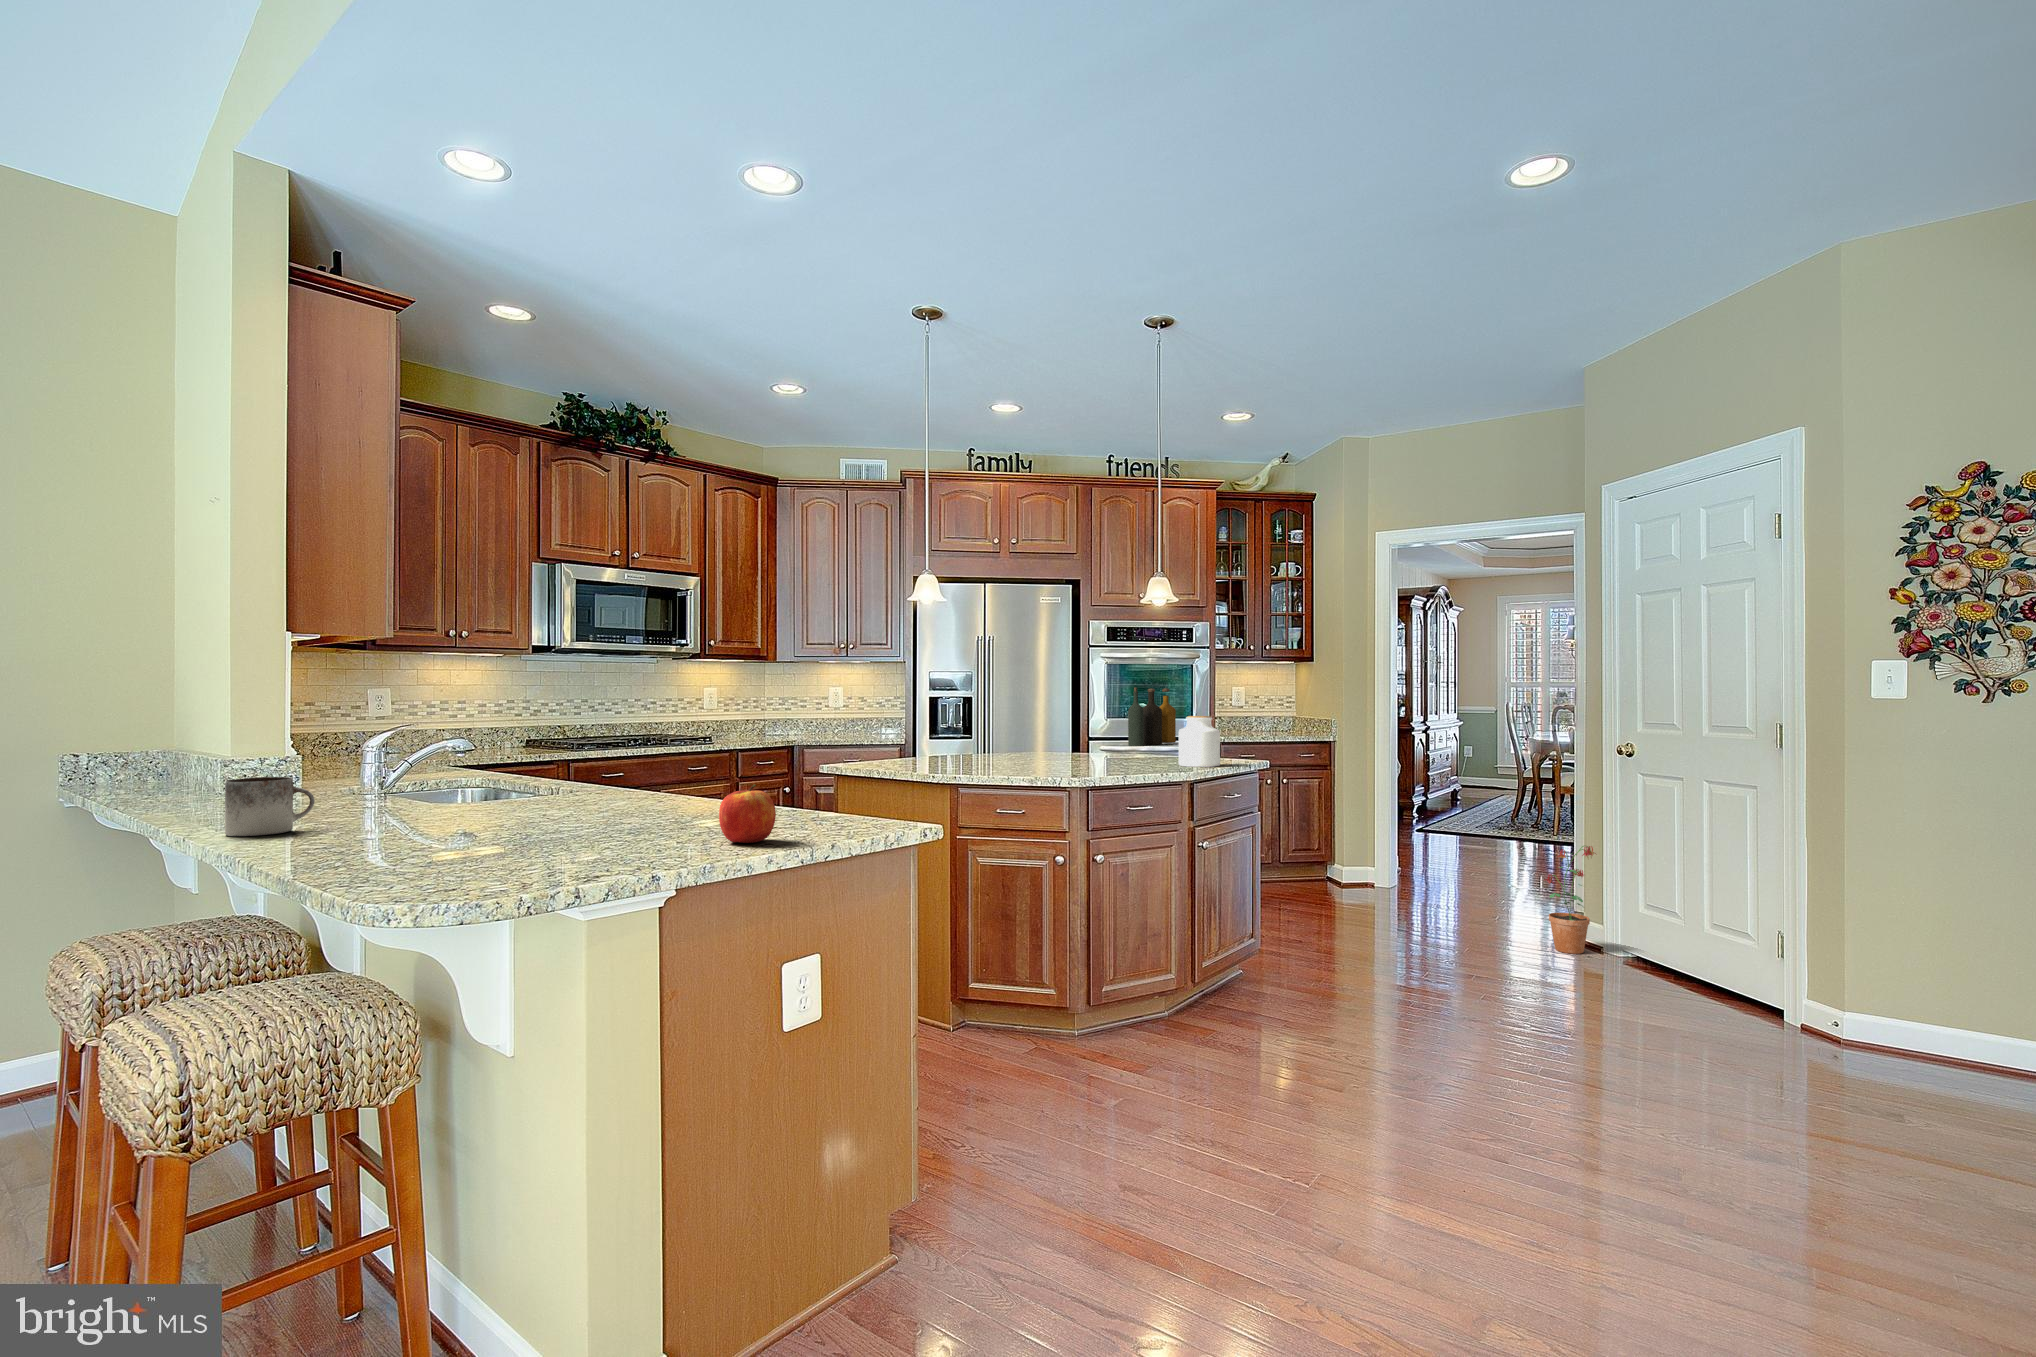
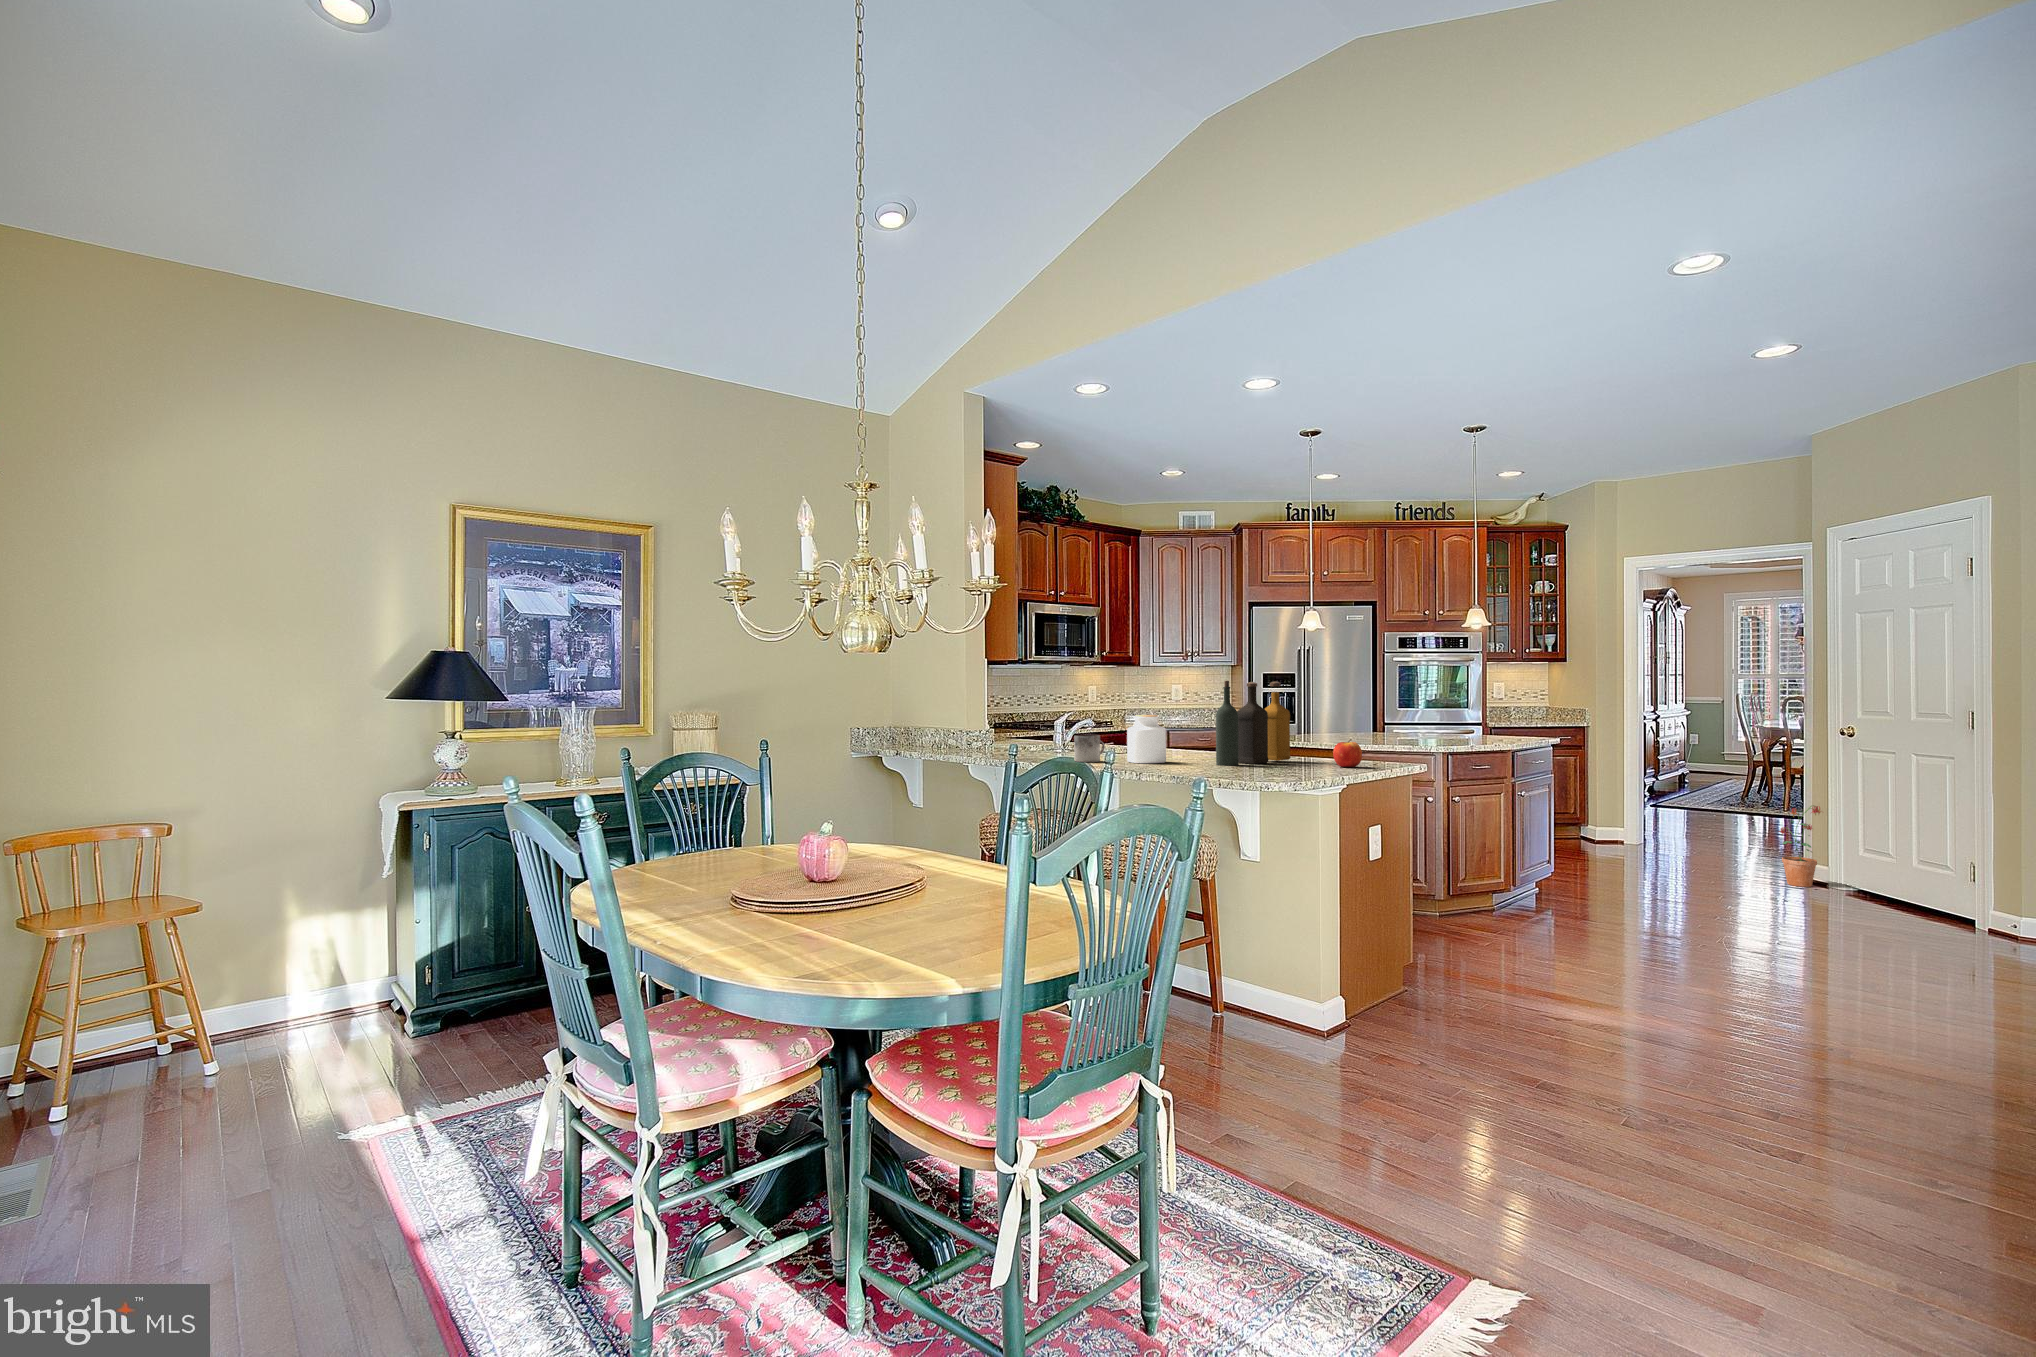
bottle: present [1128,688,1176,746] -> present [1216,681,1290,766]
jar: present [1179,716,1220,767] -> present [1127,715,1166,763]

